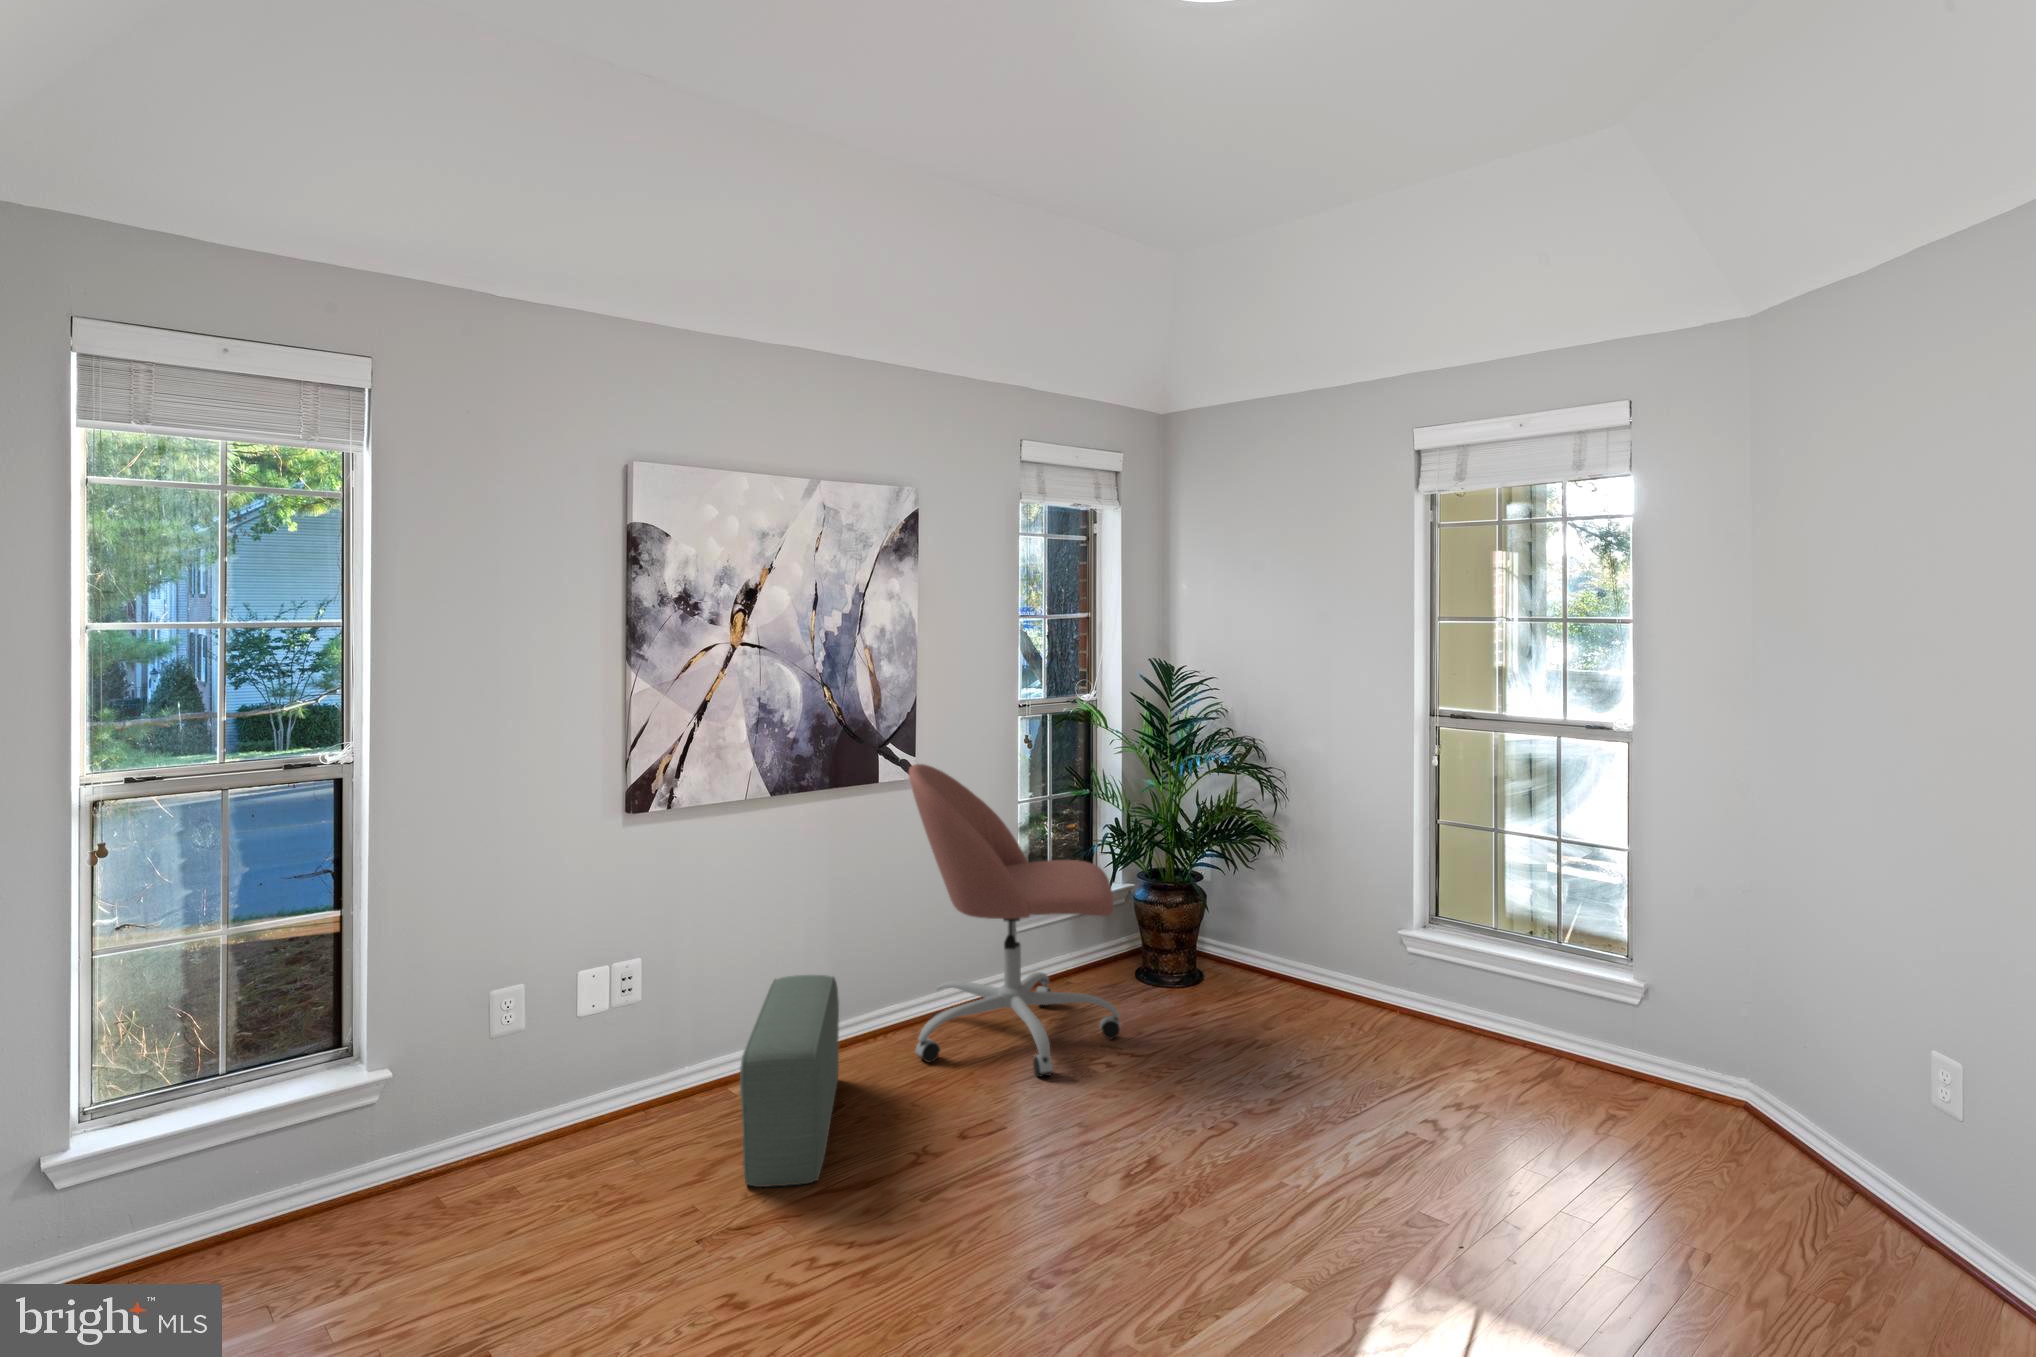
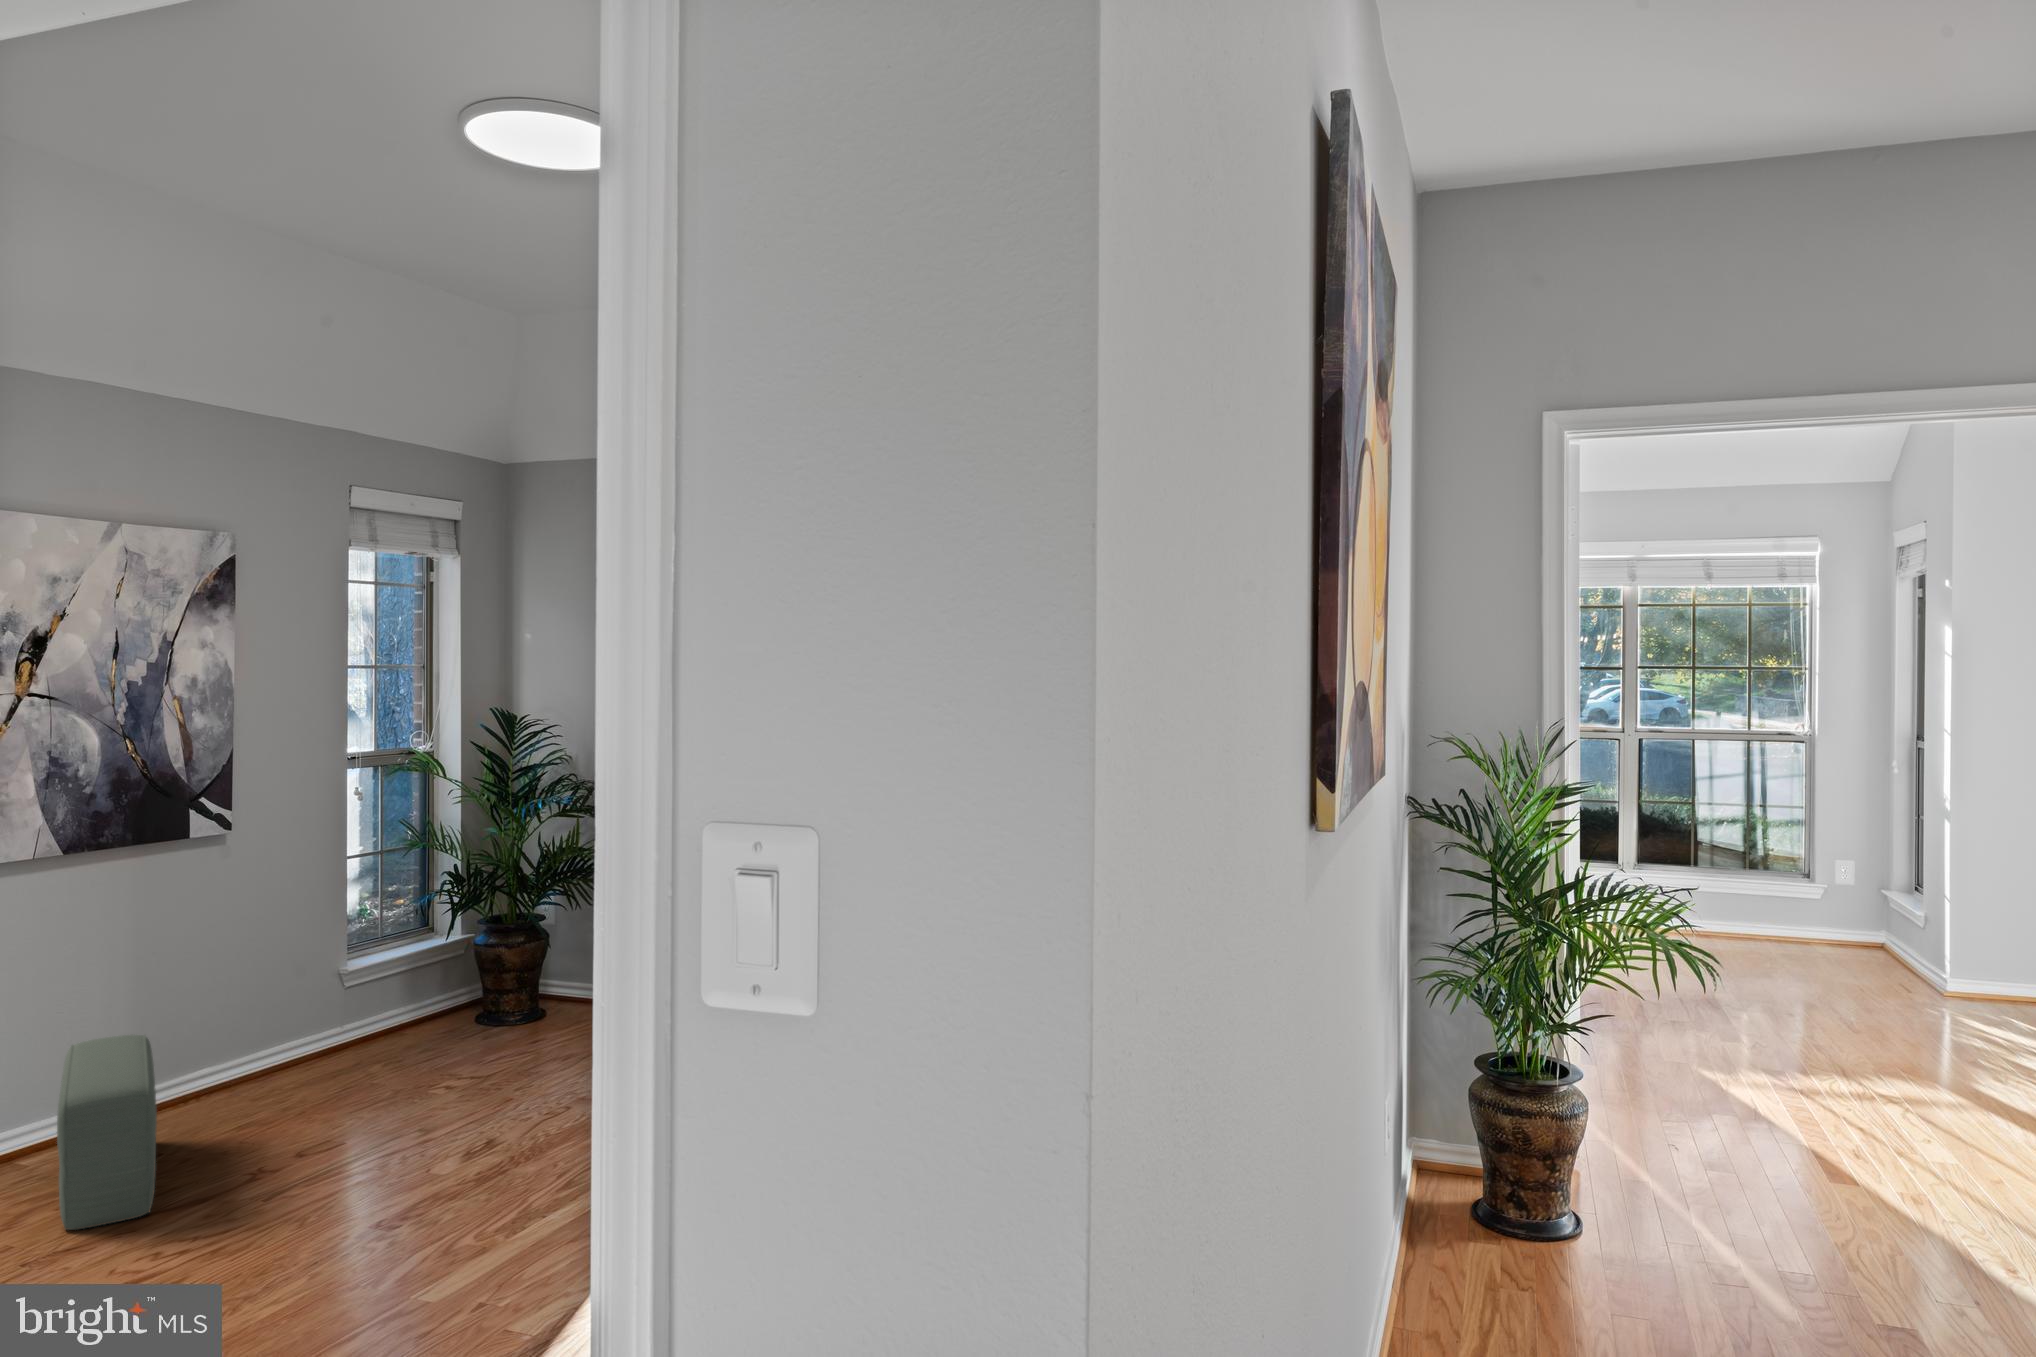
office chair: present [909,764,1120,1077] -> none [229,816,463,1115]

